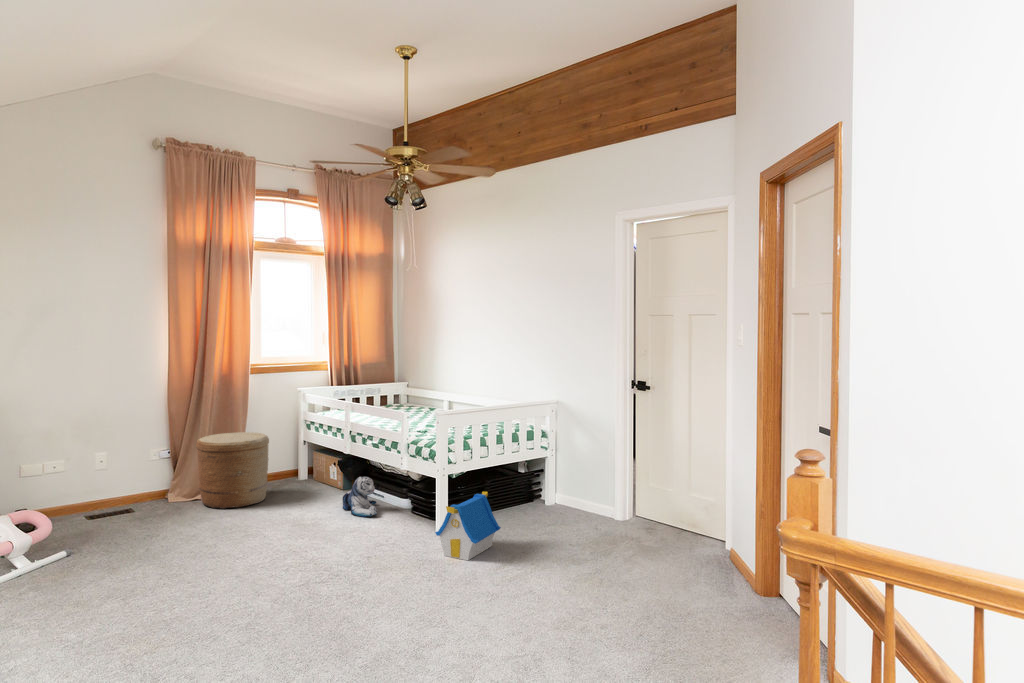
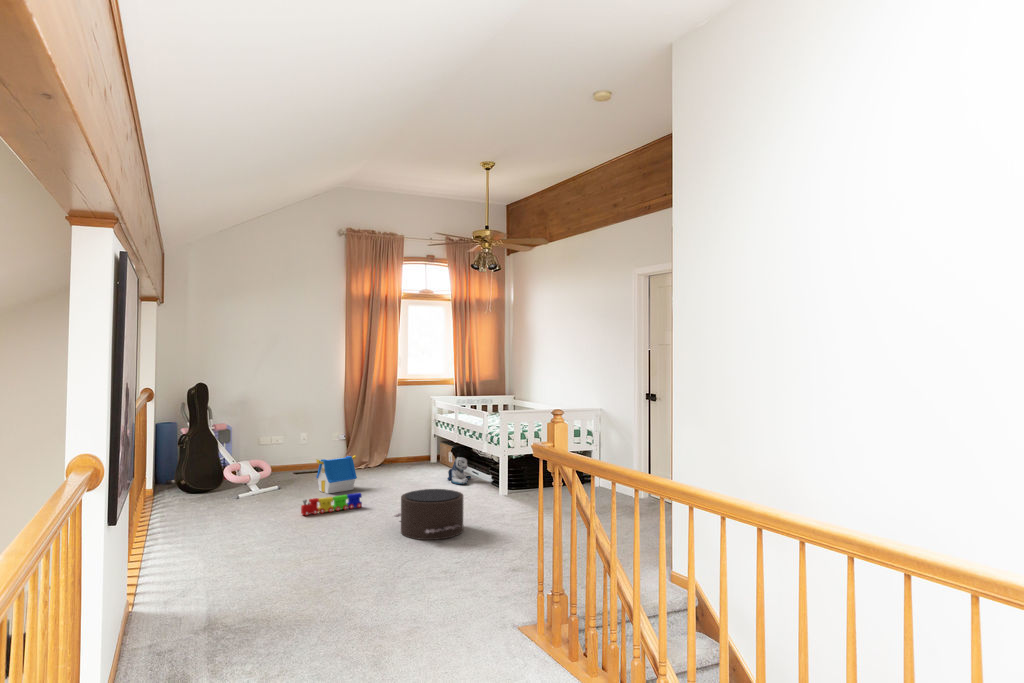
woven basket: present [196,432,269,509] -> none [359,425,406,474]
toy house: present [435,492,501,560] -> present [316,455,357,494]
pouf: none [312,547,441,645] -> present [395,489,463,540]
toy train: none [131,558,236,614] -> present [301,493,362,516]

